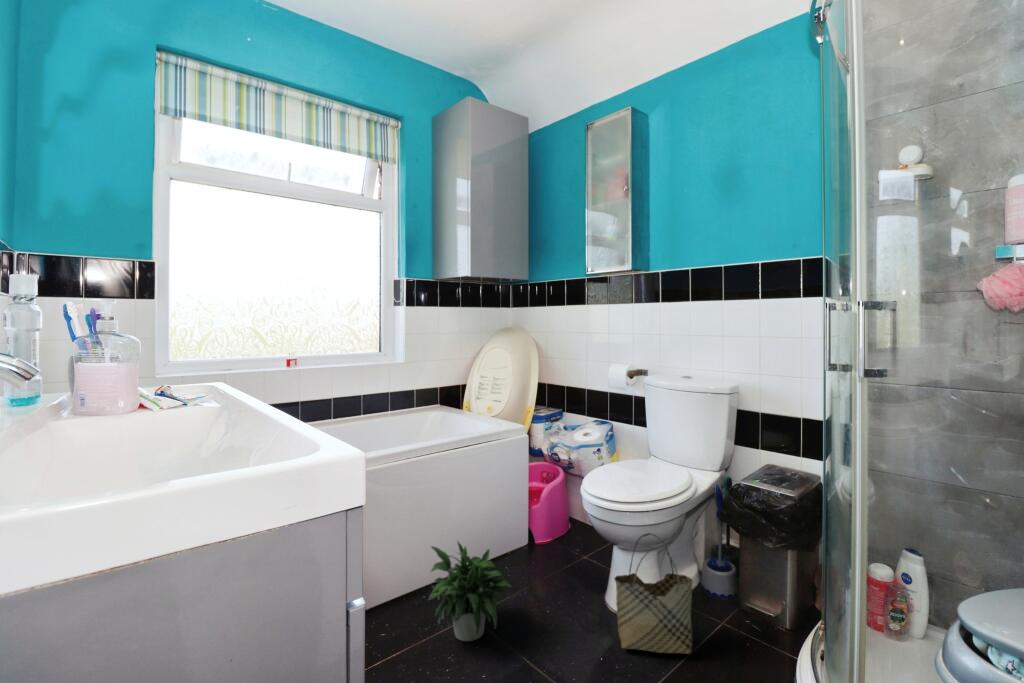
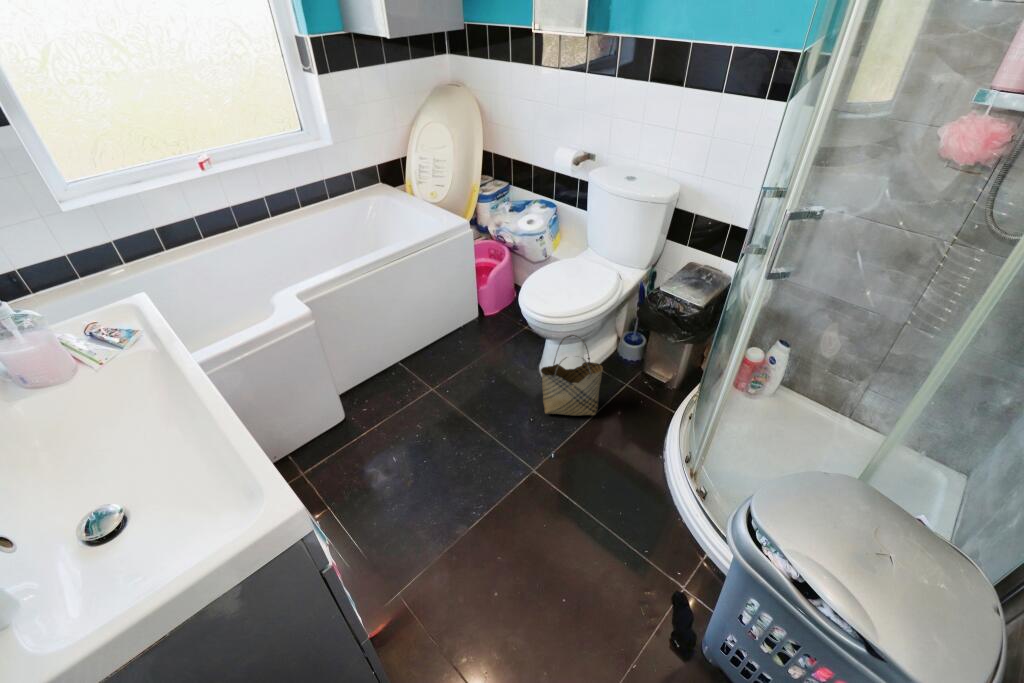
potted plant: present [428,542,511,641] -> none [388,342,458,416]

